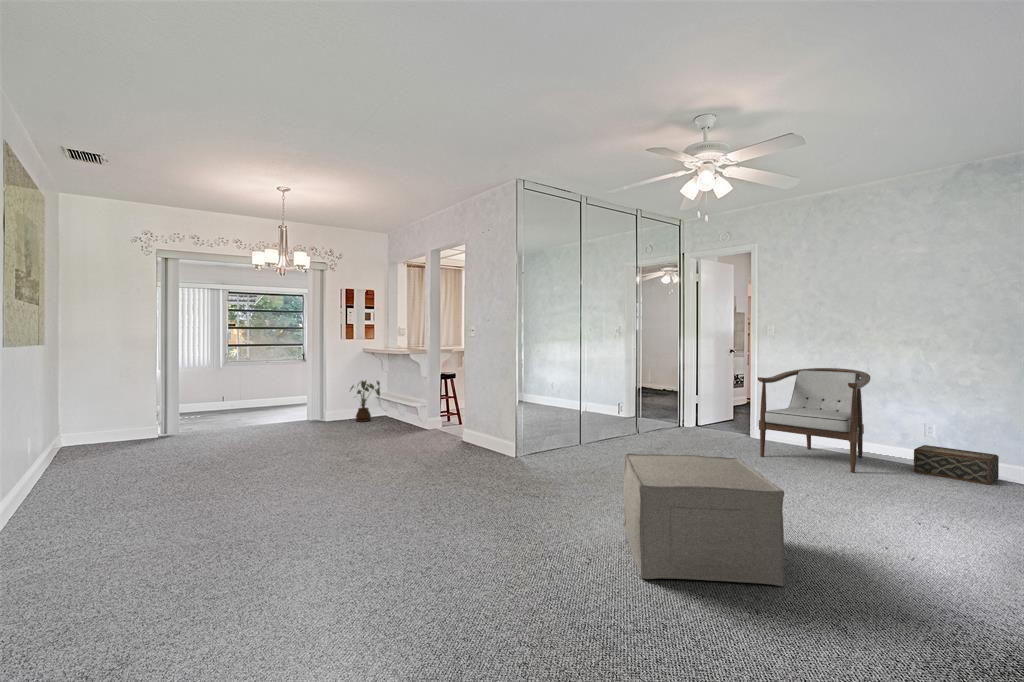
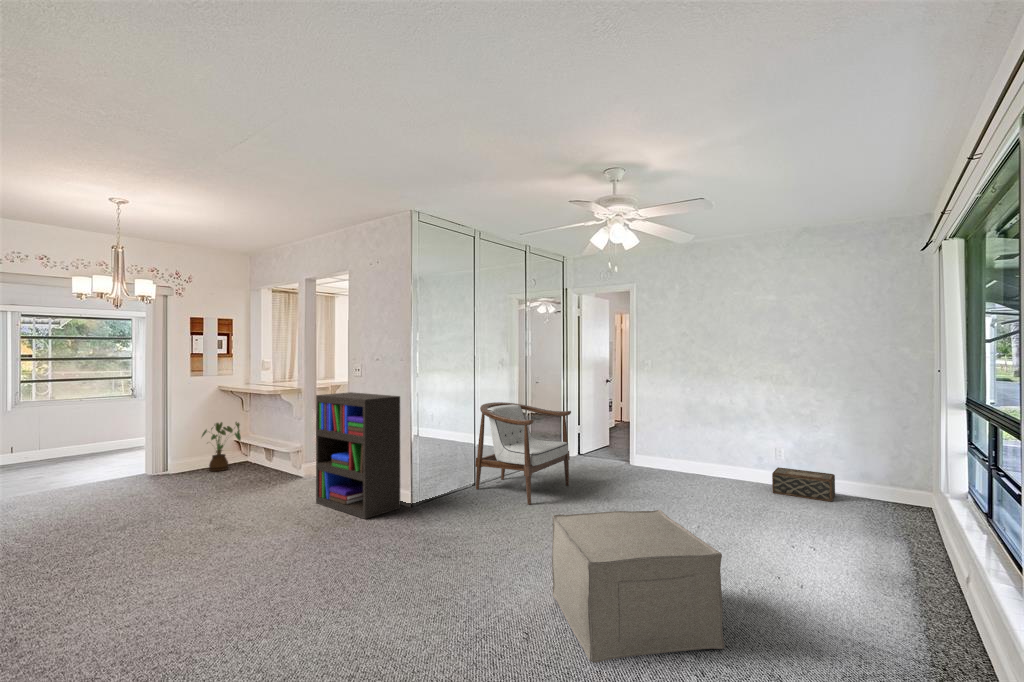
bookshelf: none [435,352,506,462] -> present [316,392,400,519]
armchair: present [758,368,871,473] -> present [475,402,571,505]

